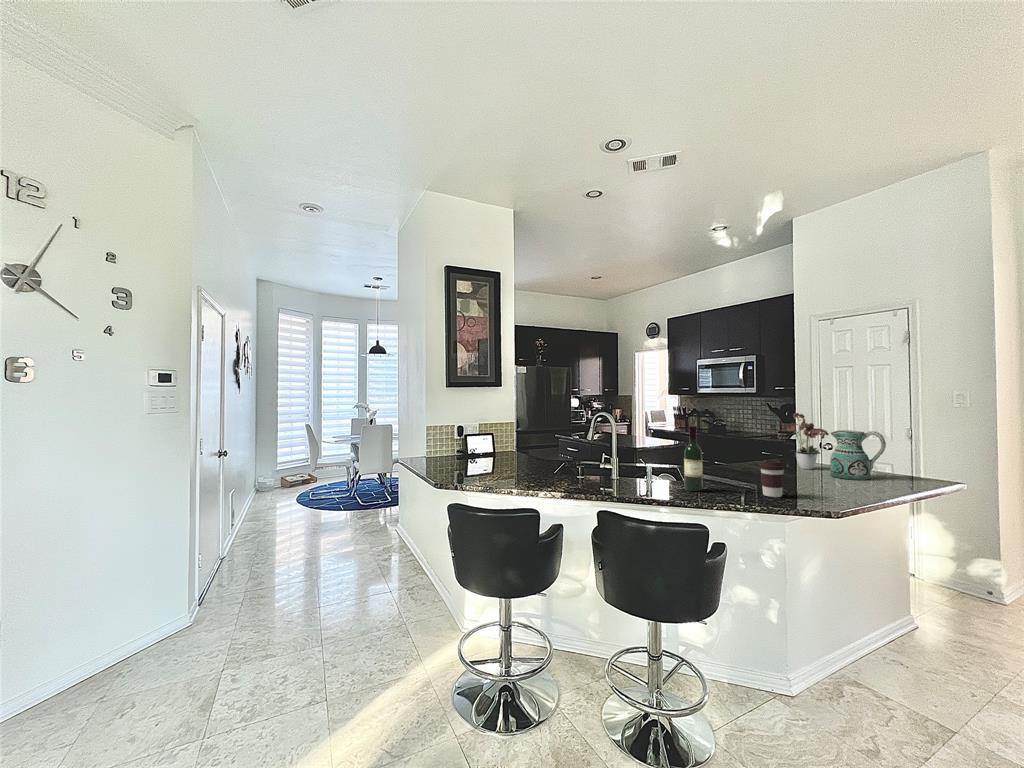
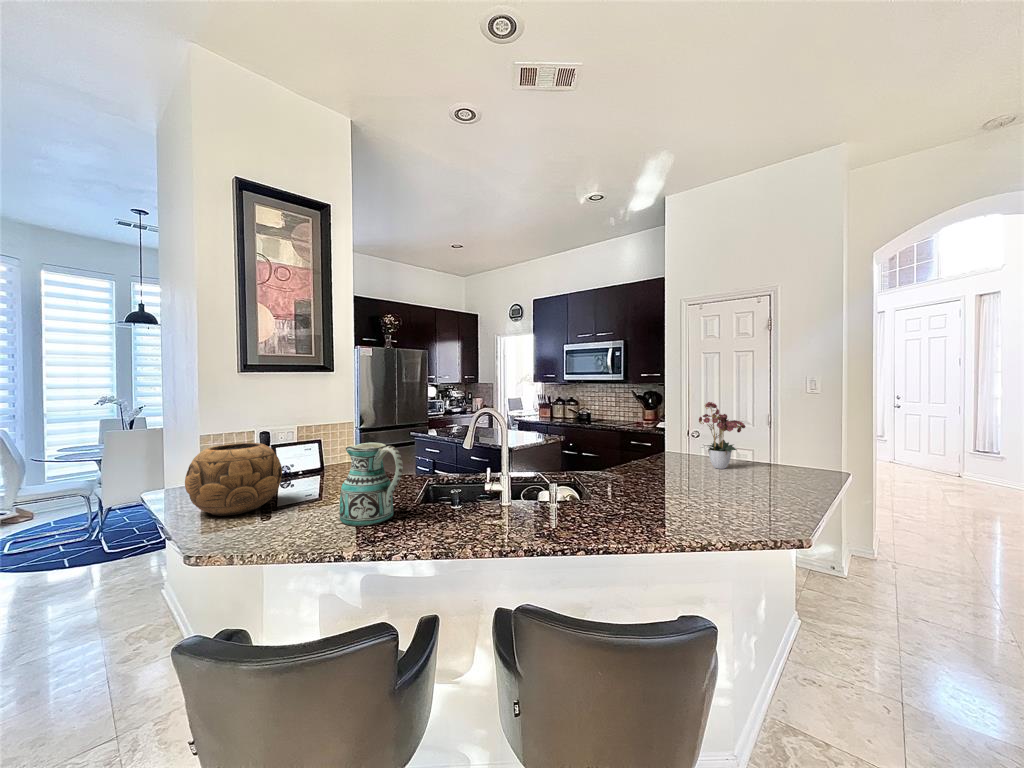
wine bottle: present [684,426,703,491] -> none [627,429,654,530]
decorative bowl: none [427,430,475,470] -> present [185,443,282,516]
ceramic pitcher: present [830,430,886,480] -> present [340,443,403,526]
coffee cup: present [759,460,785,497] -> none [731,476,769,532]

